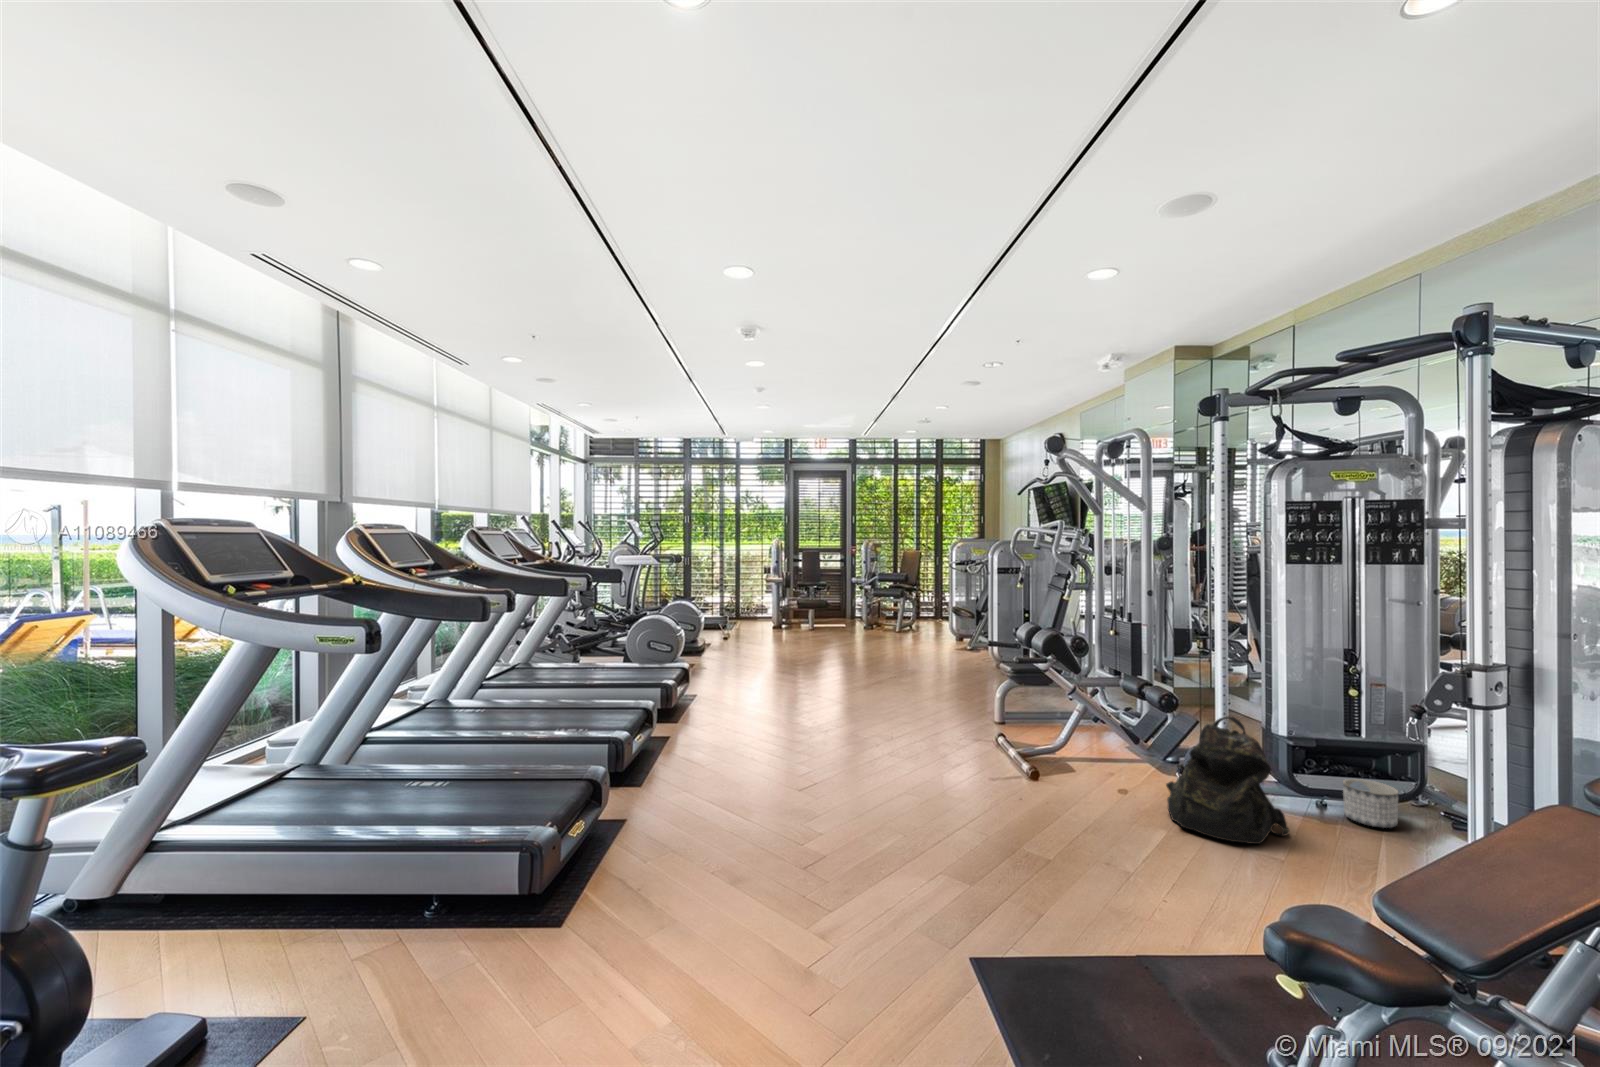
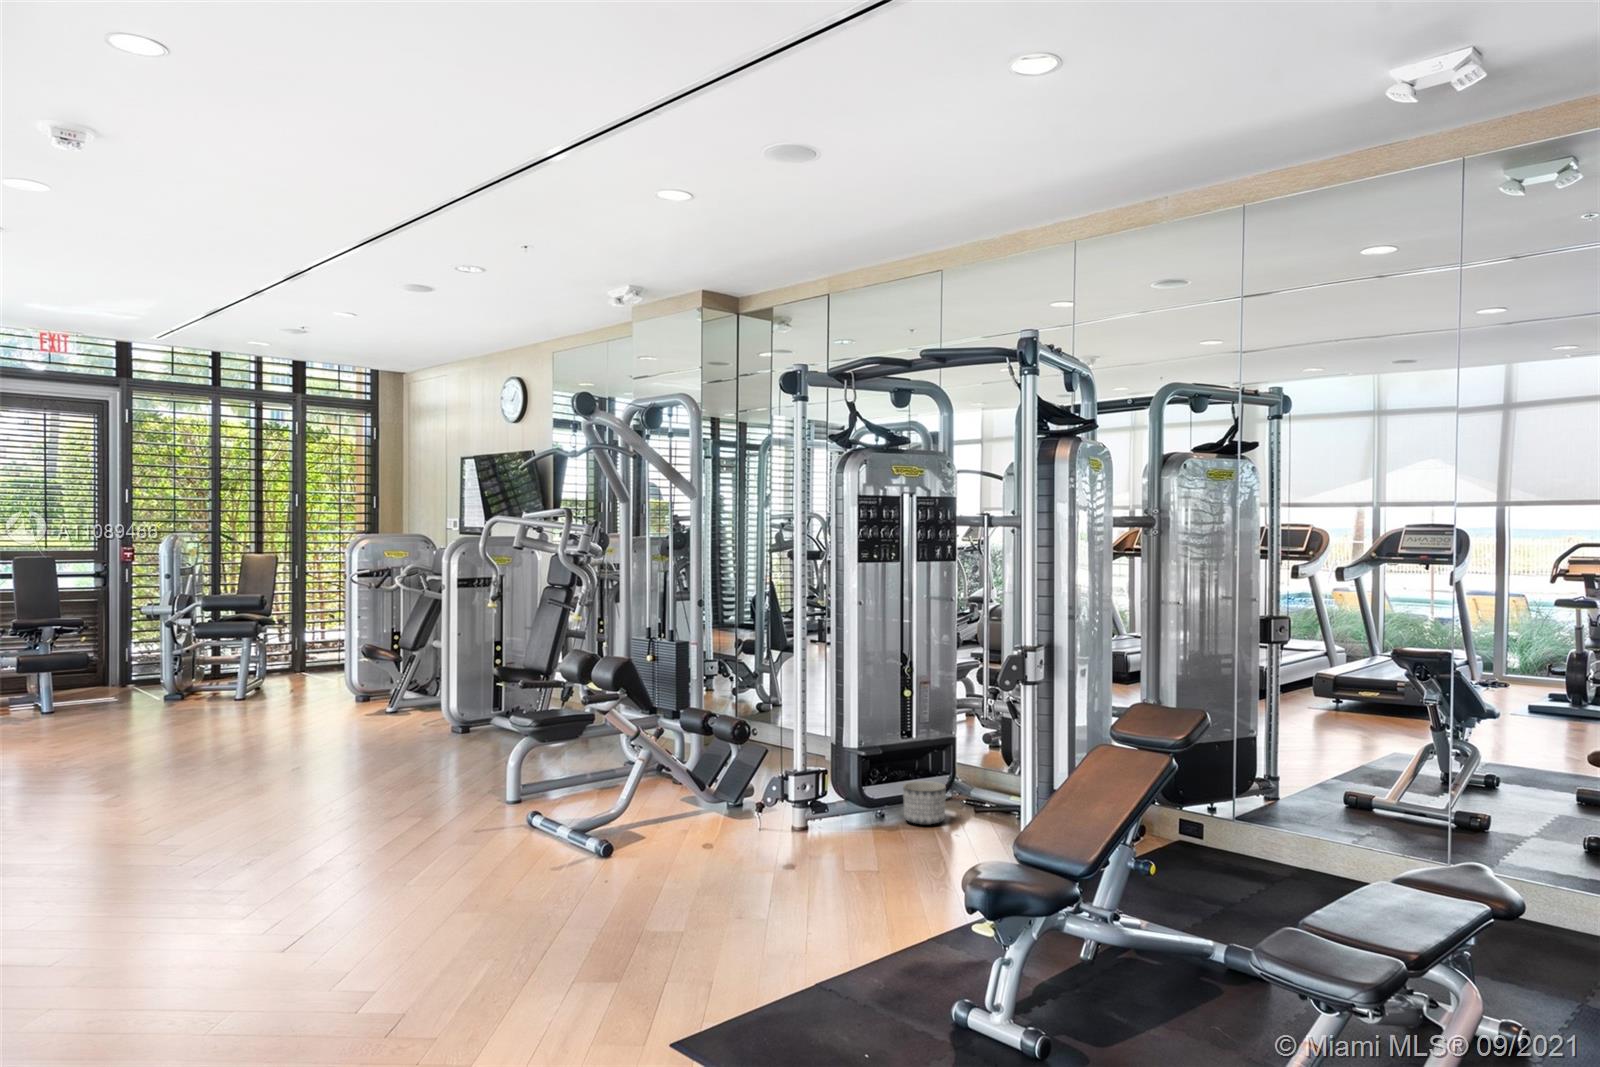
backpack: present [1166,716,1289,844] -> none [755,732,873,865]

